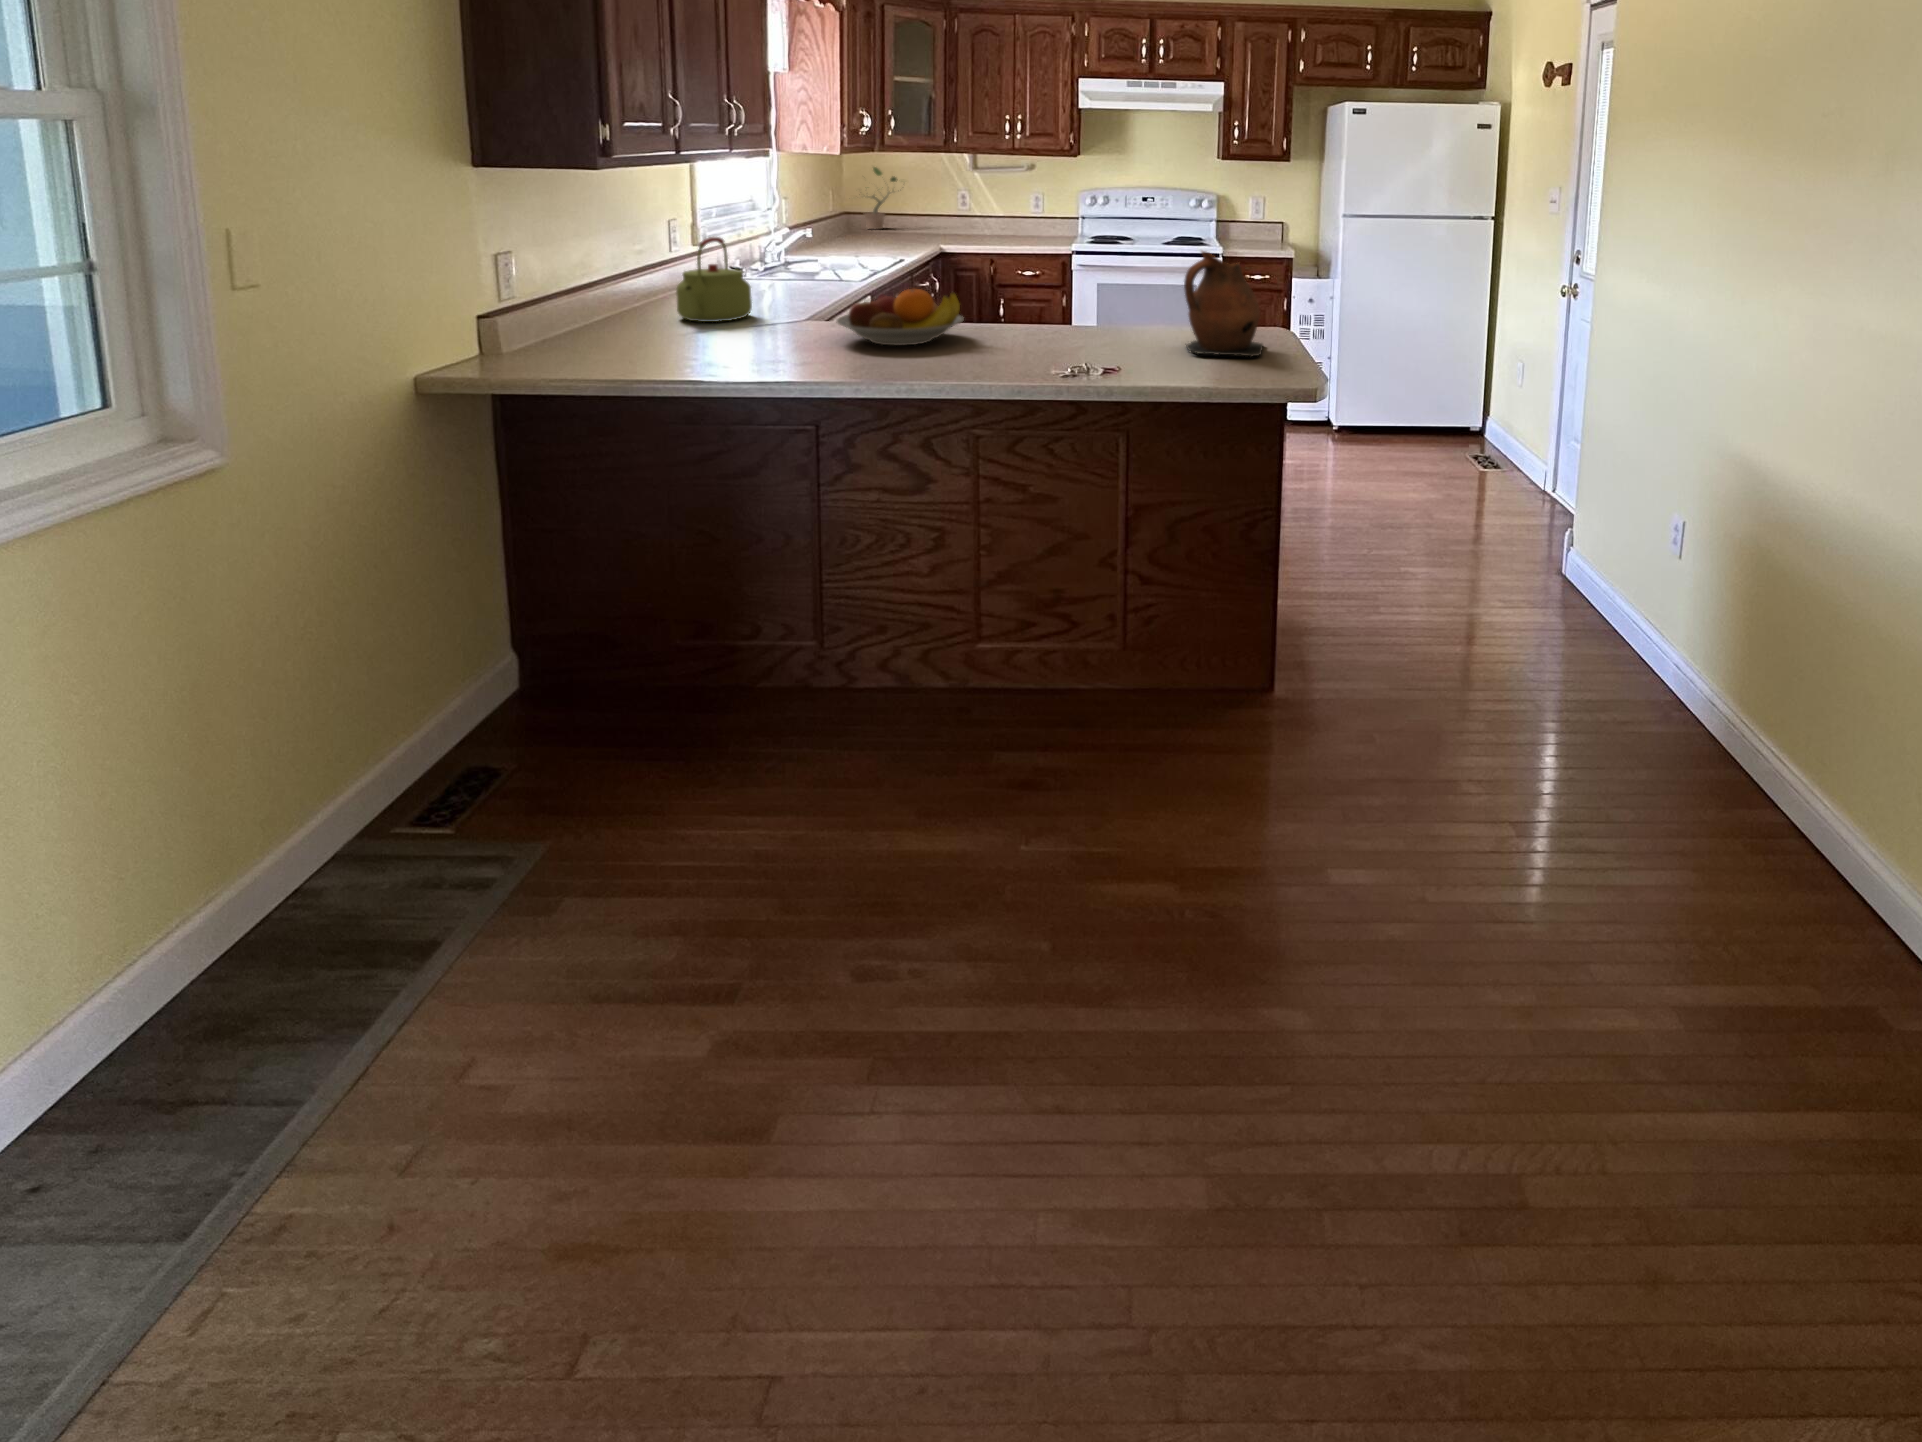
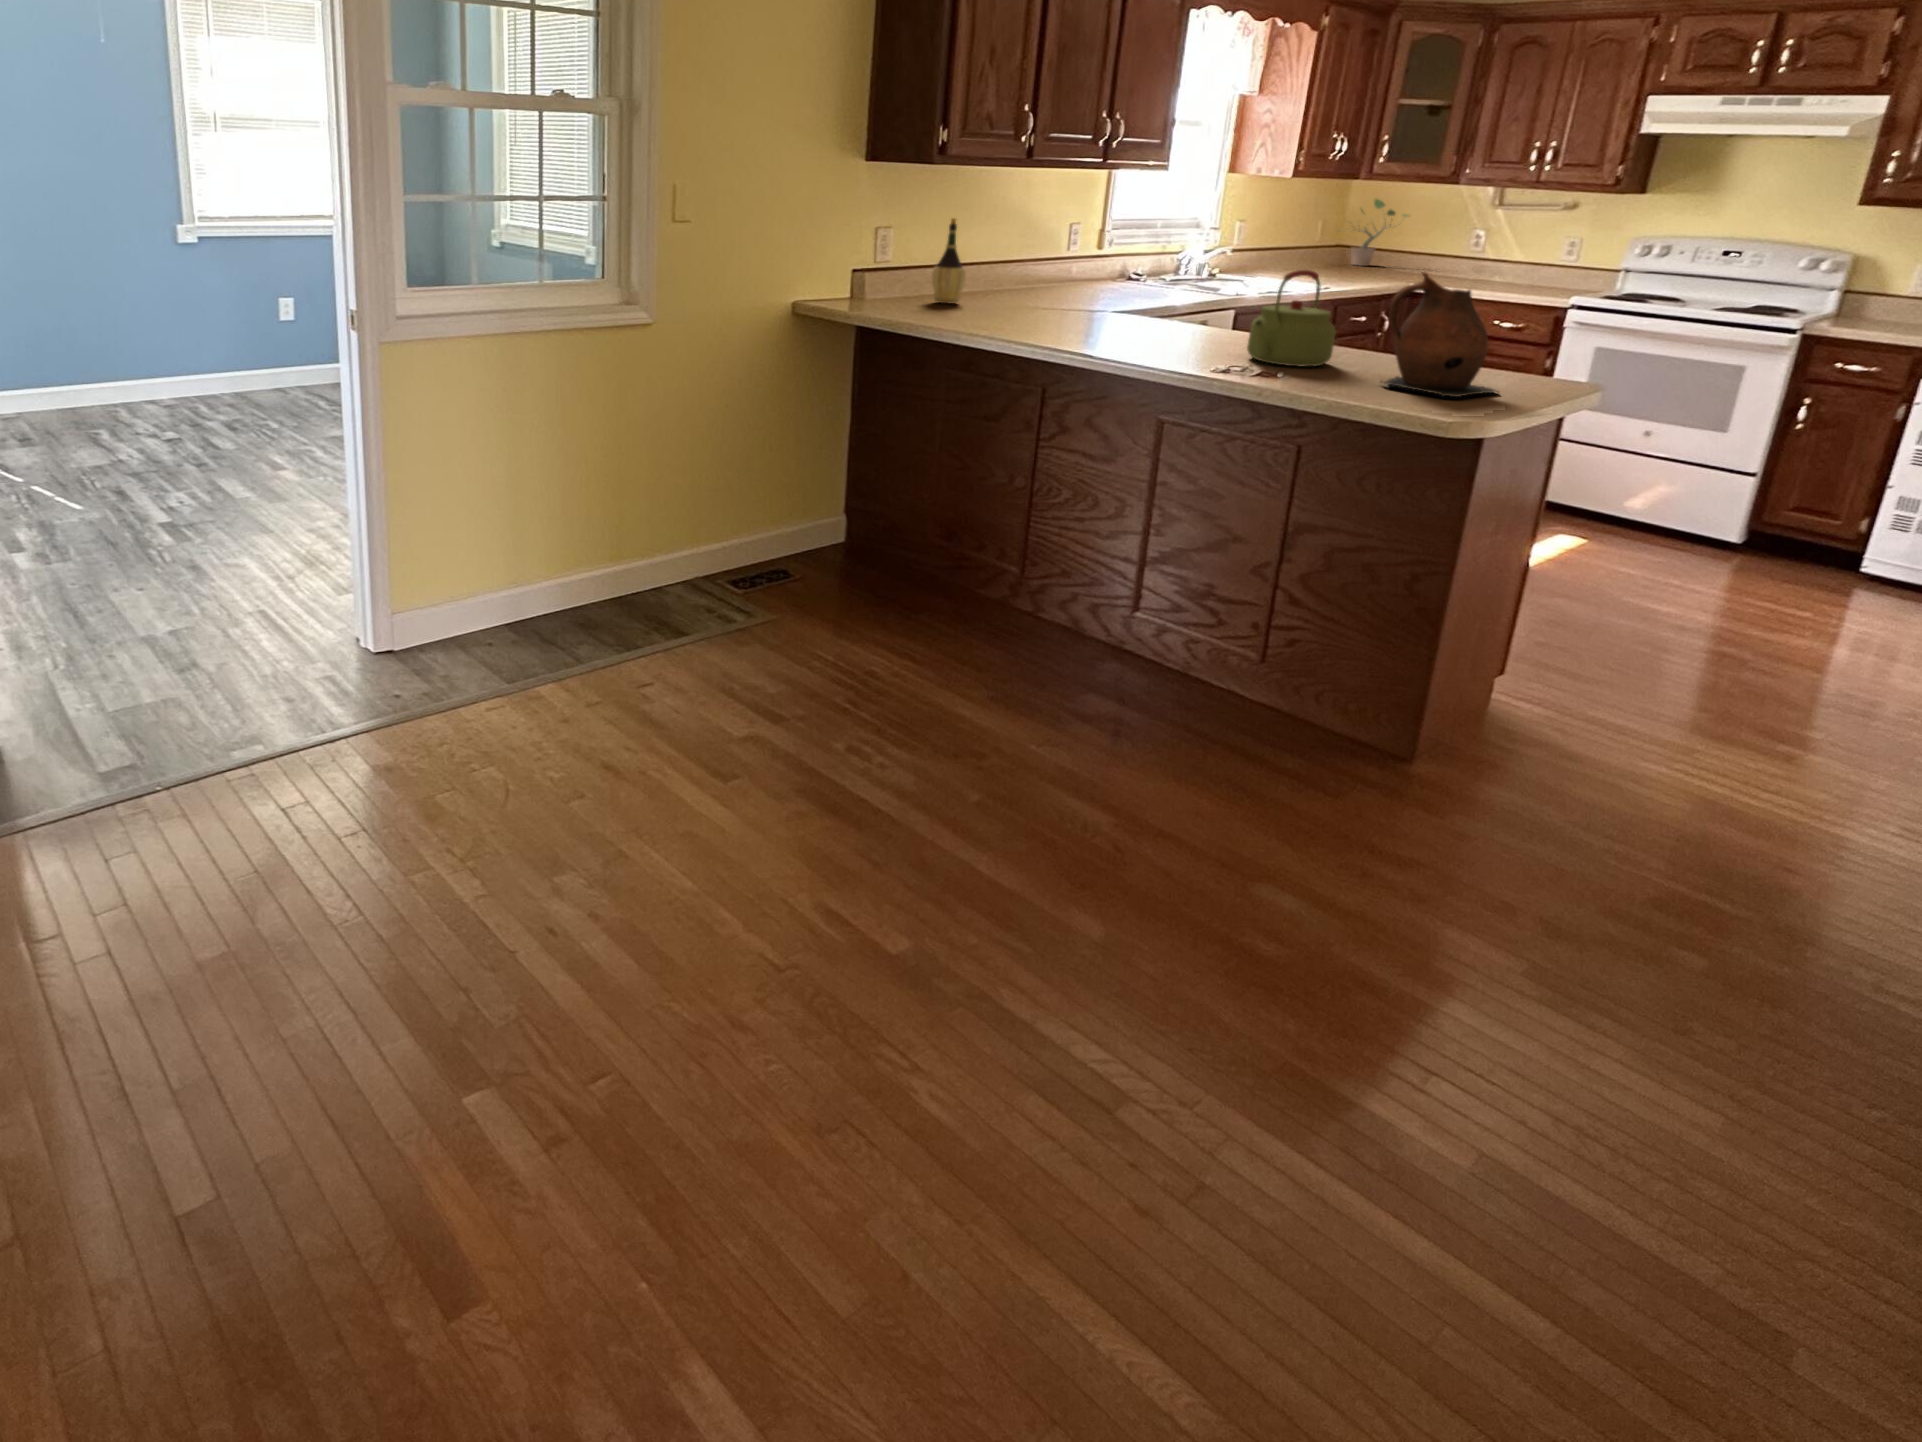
wine bottle: none [595,229,643,336] -> present [932,218,966,303]
kettle: present [676,237,752,322] -> present [1247,270,1336,366]
fruit bowl: present [837,289,964,345] -> none [1078,287,1196,338]

